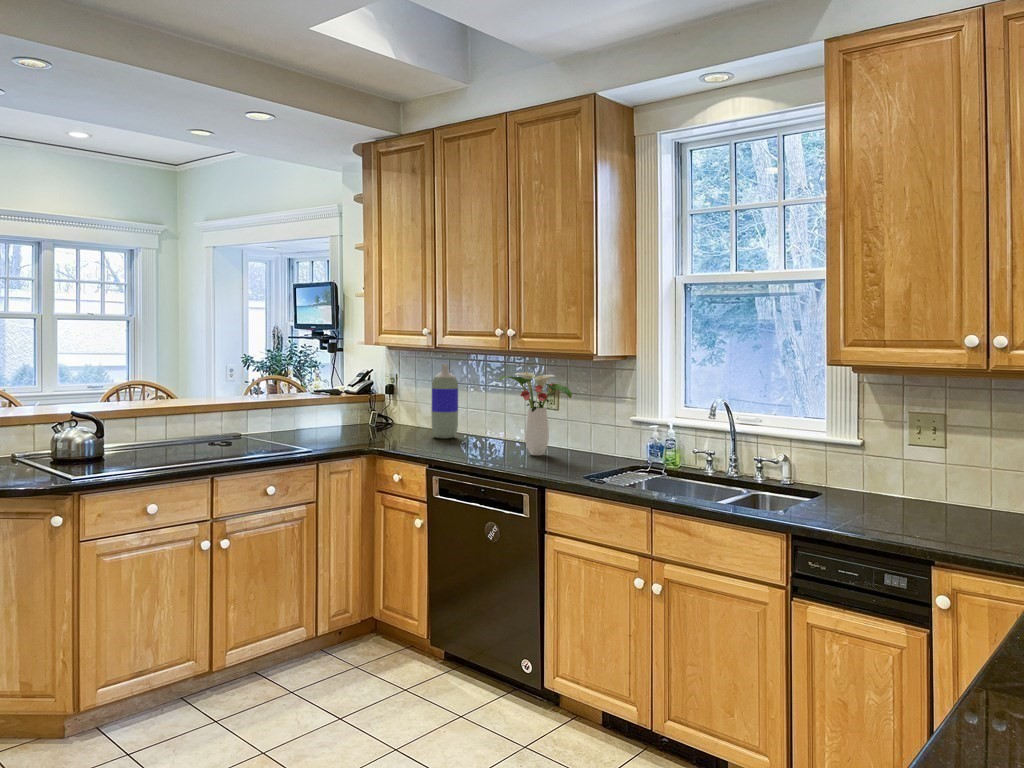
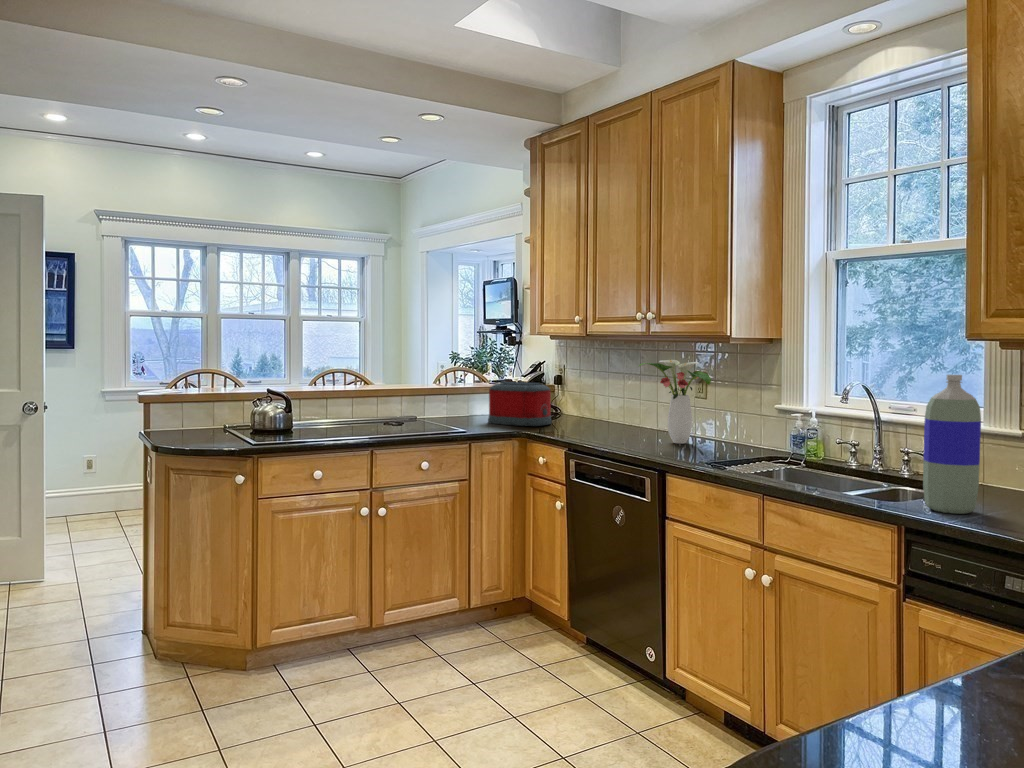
bottle: present [432,364,458,439] -> present [923,375,981,514]
toaster: none [326,394,395,441] -> present [488,382,552,426]

